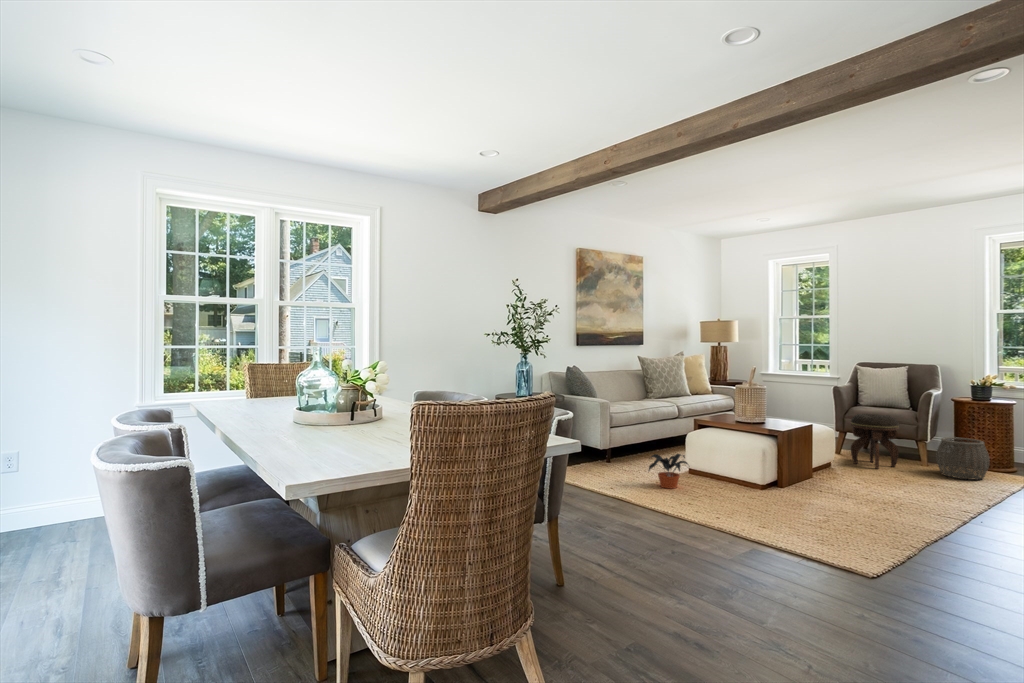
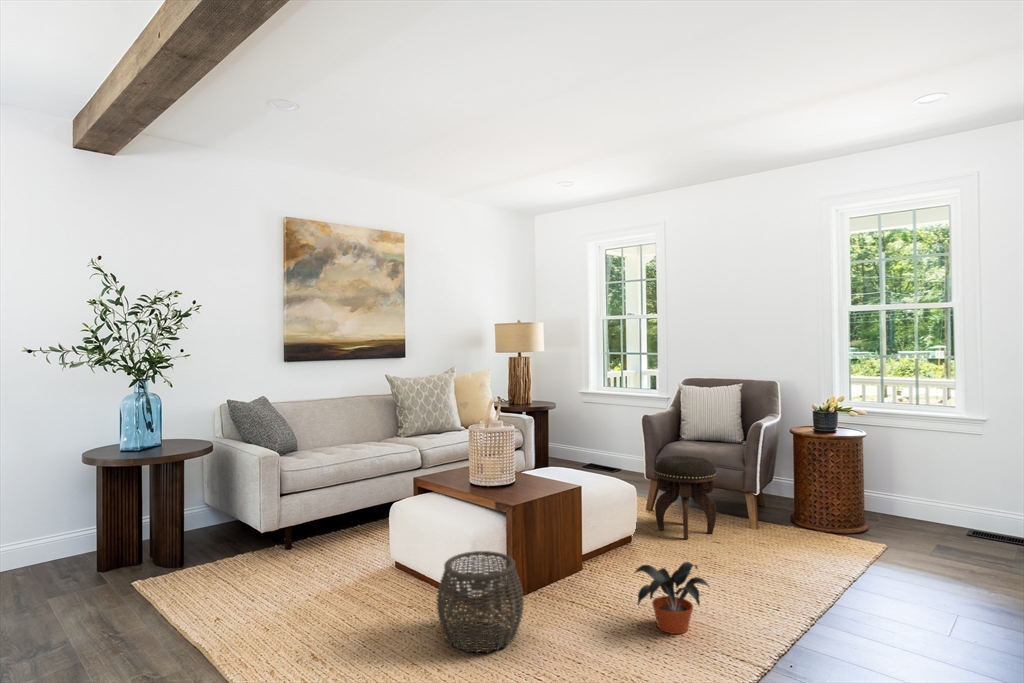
woven basket: present [936,437,989,480] -> present [437,551,524,652]
potted plant: present [649,454,688,489] -> present [634,562,709,634]

